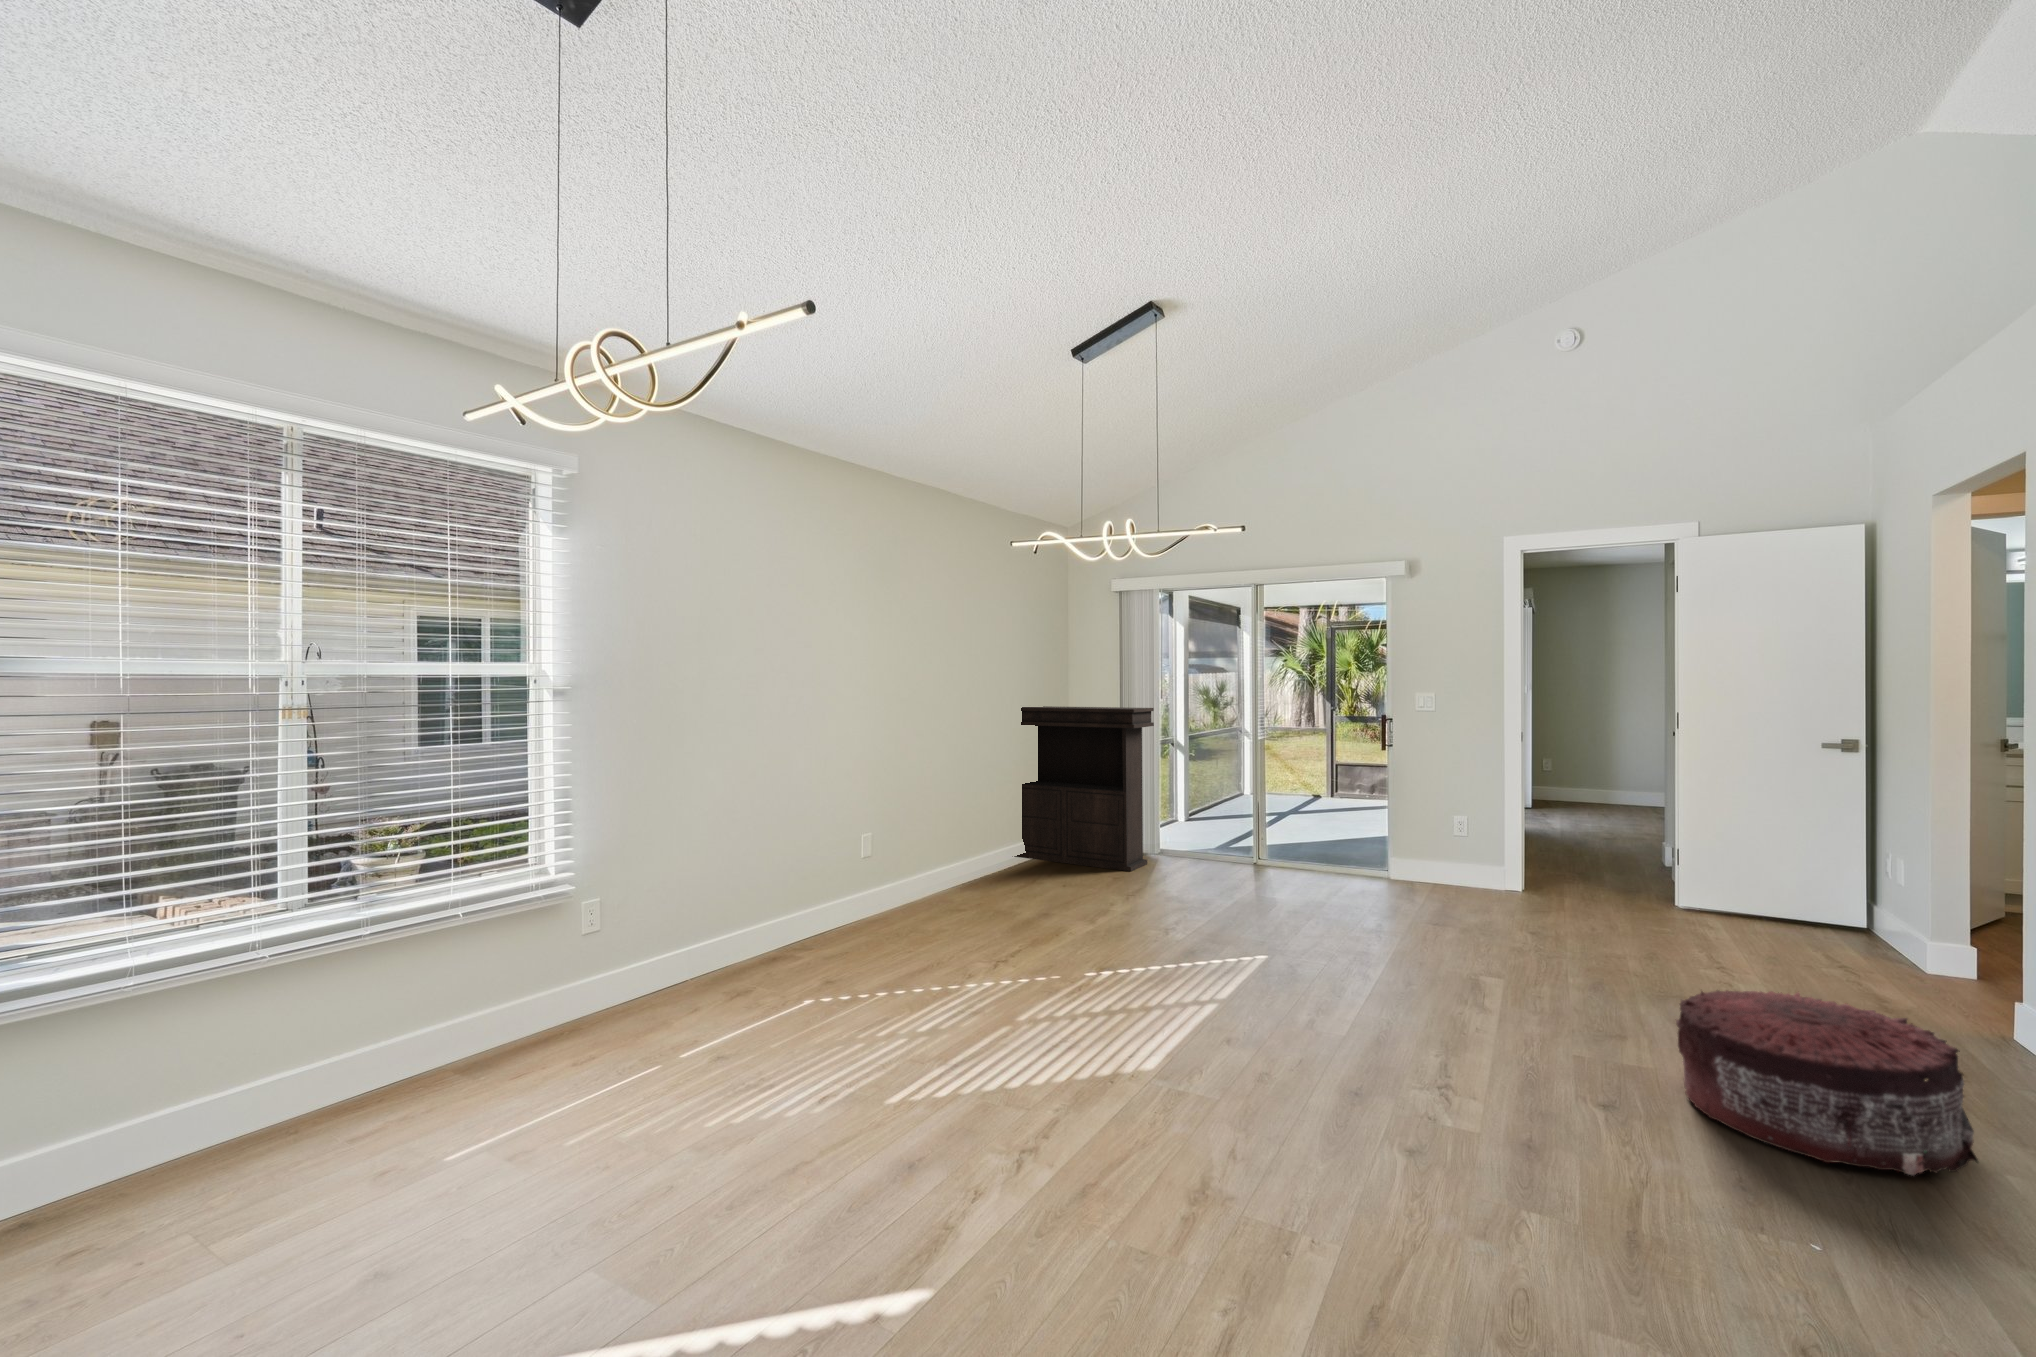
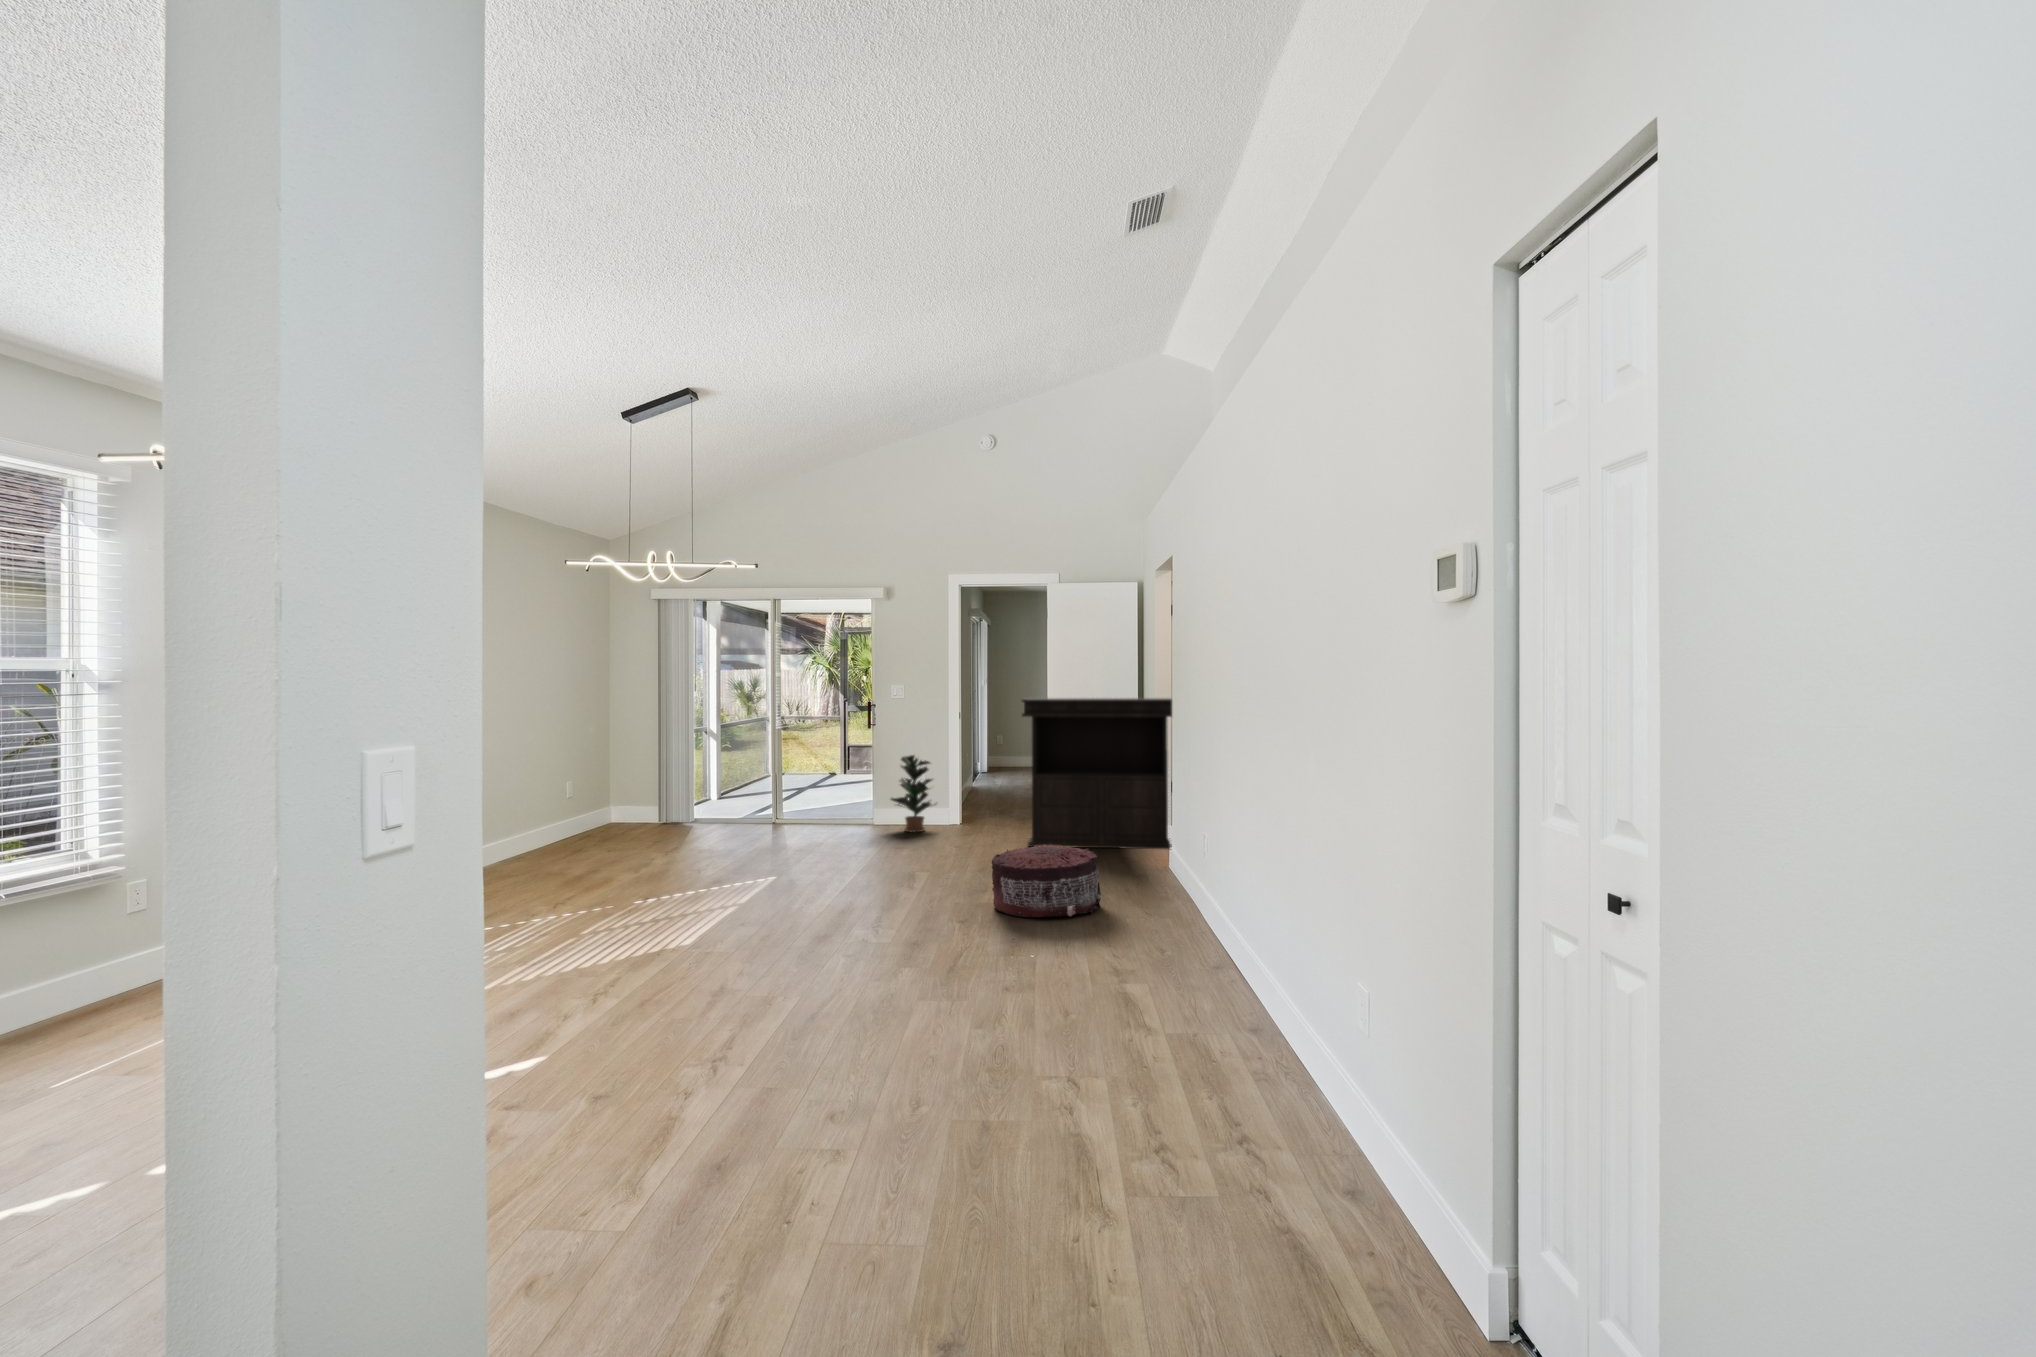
console table: present [1014,706,1154,871] -> present [1022,698,1172,849]
potted plant: none [1410,787,1485,894] -> present [891,755,932,832]

